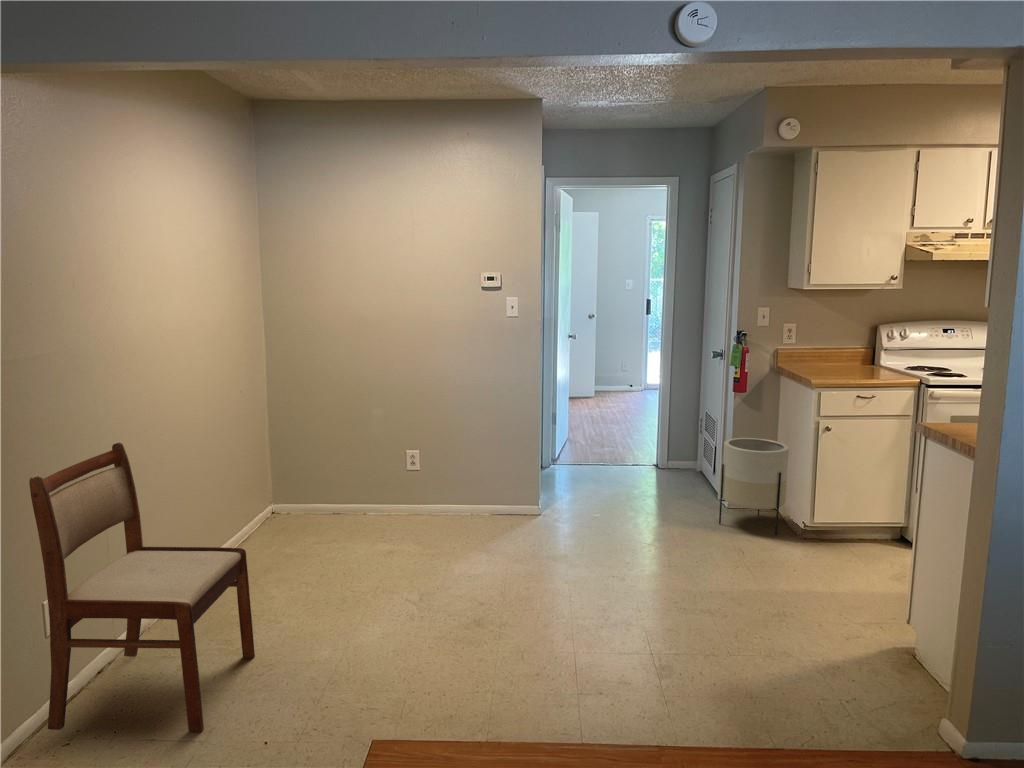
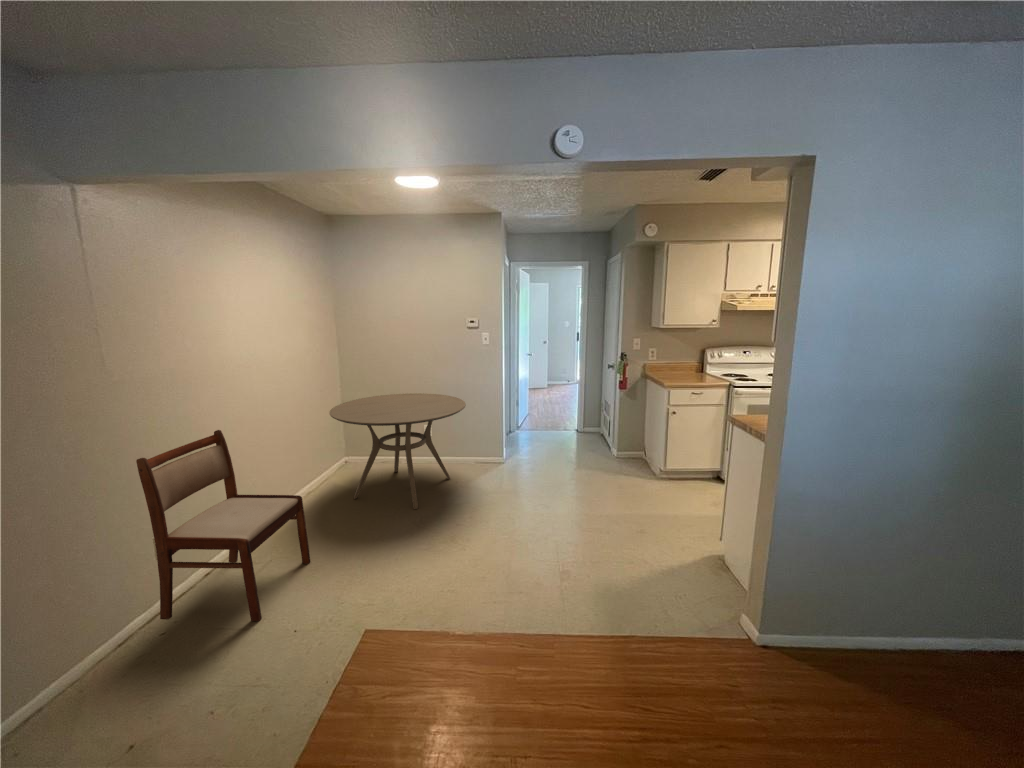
dining table: none [264,396,483,584] -> present [329,393,466,509]
planter: present [719,438,789,535] -> none [610,417,651,475]

